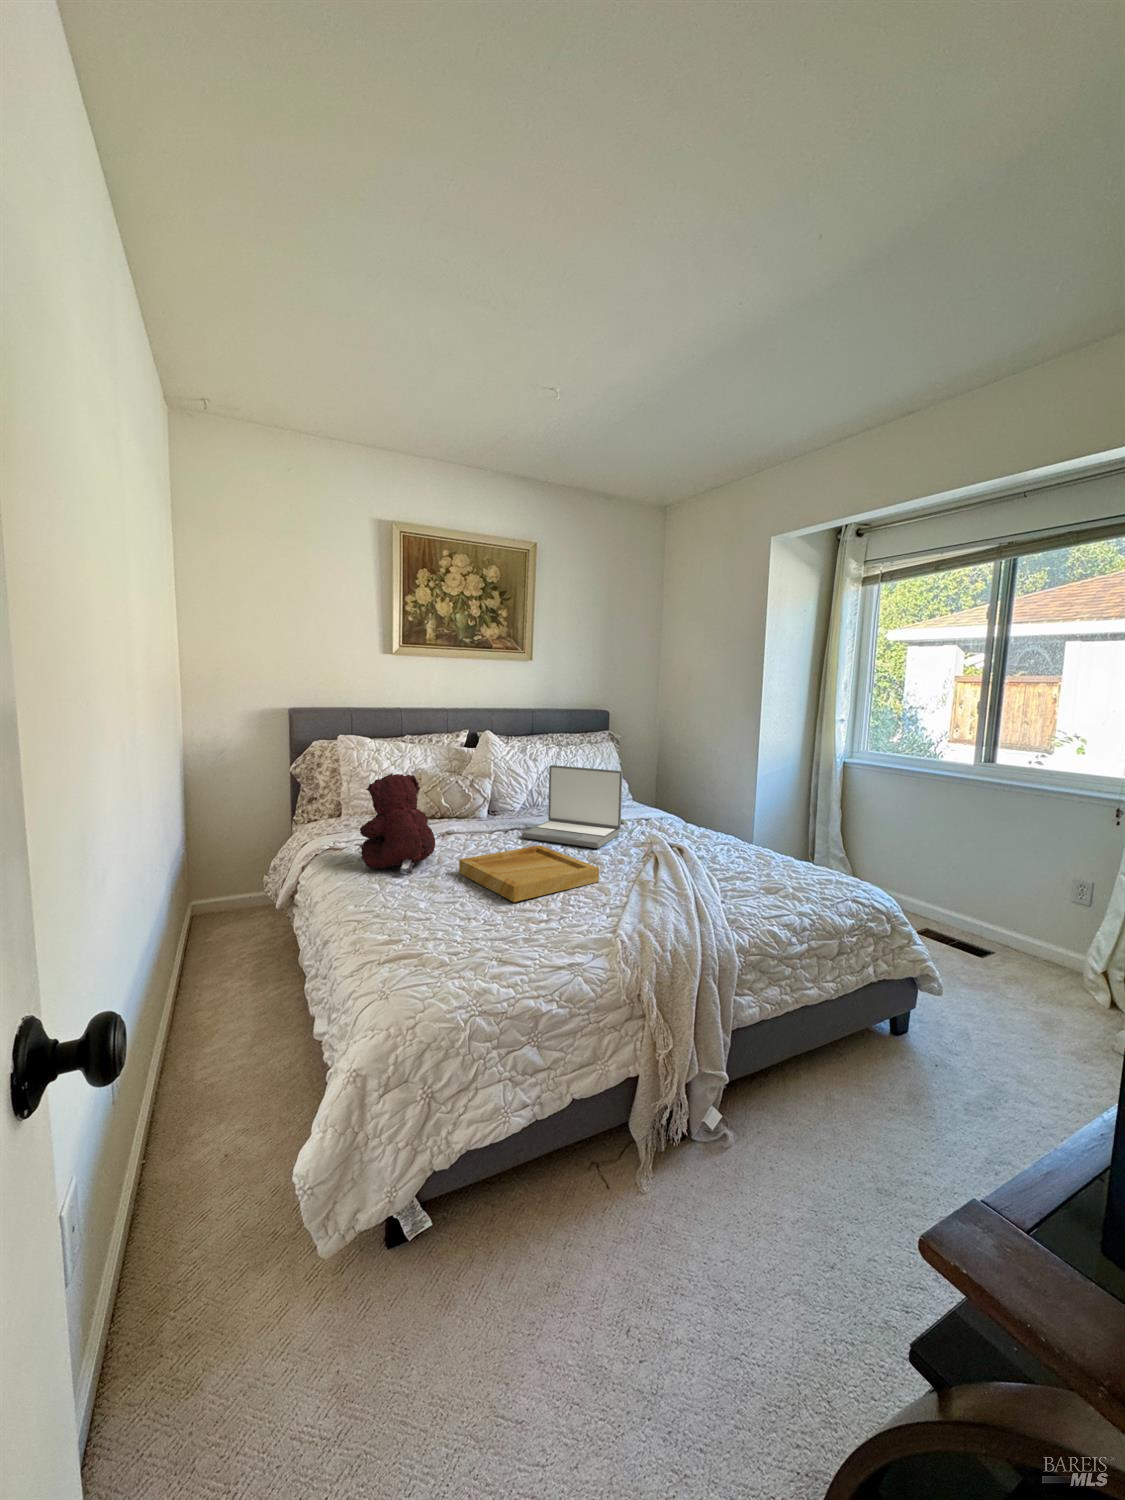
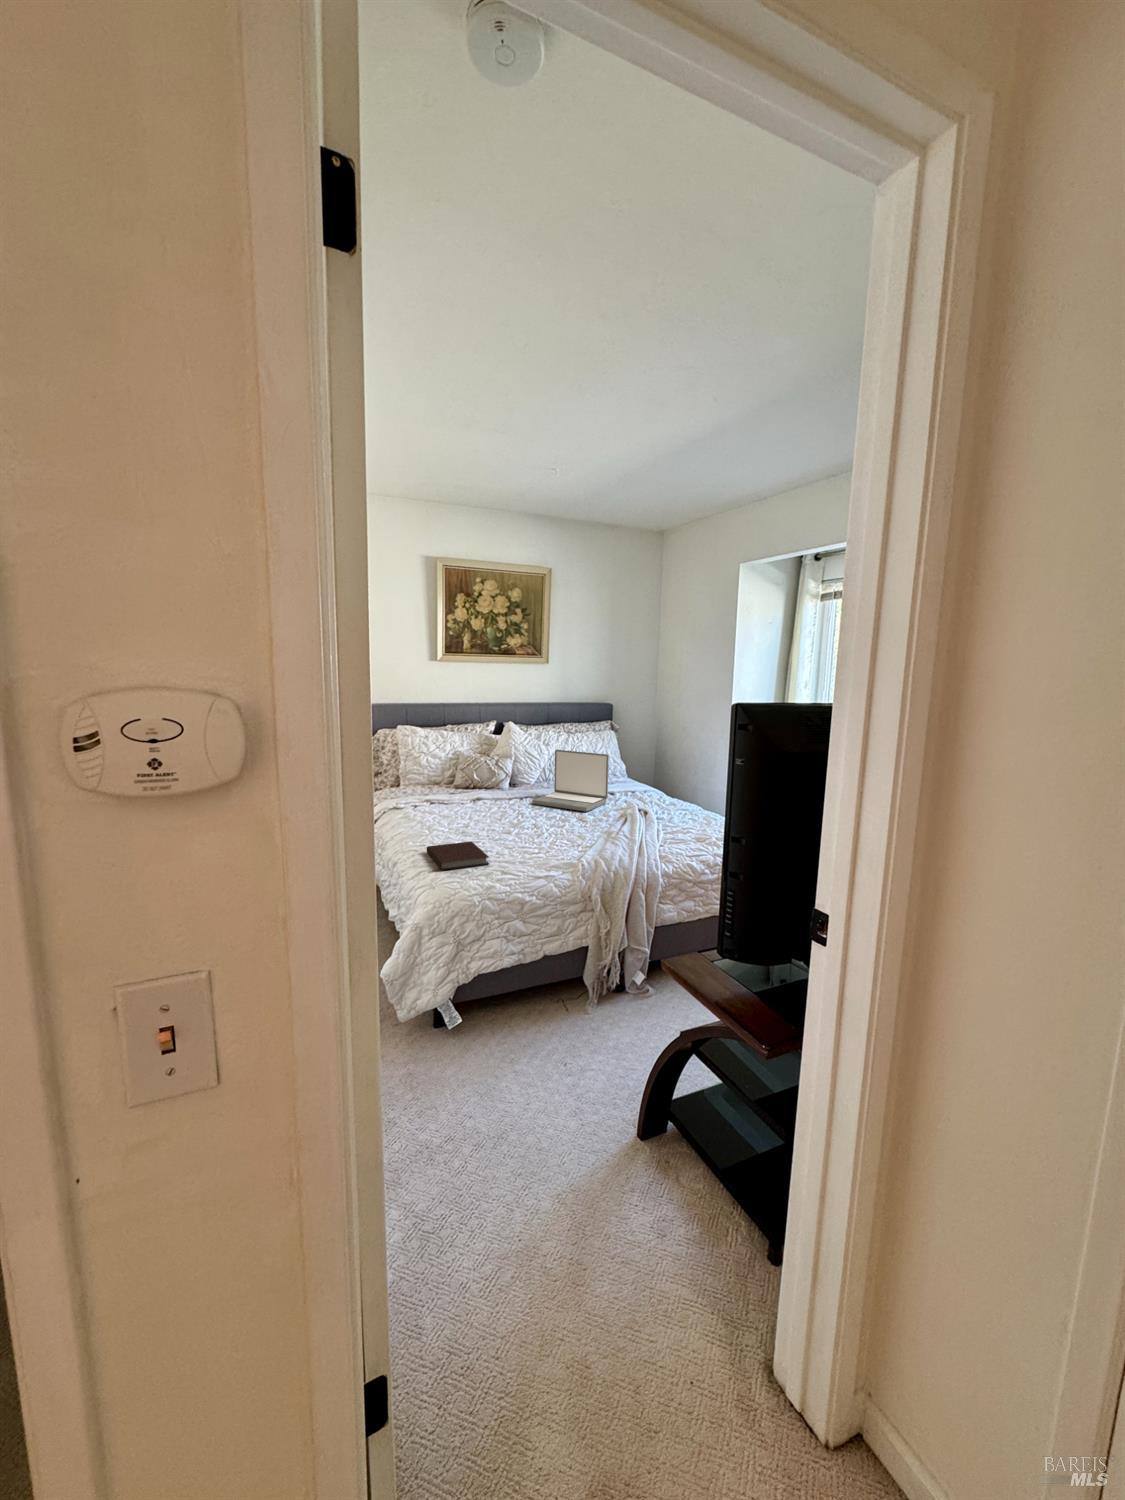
teddy bear: present [360,774,435,874] -> none [415,755,467,825]
tray: present [459,845,599,902] -> none [483,808,580,843]
notebook: none [375,903,476,959] -> present [427,842,489,870]

